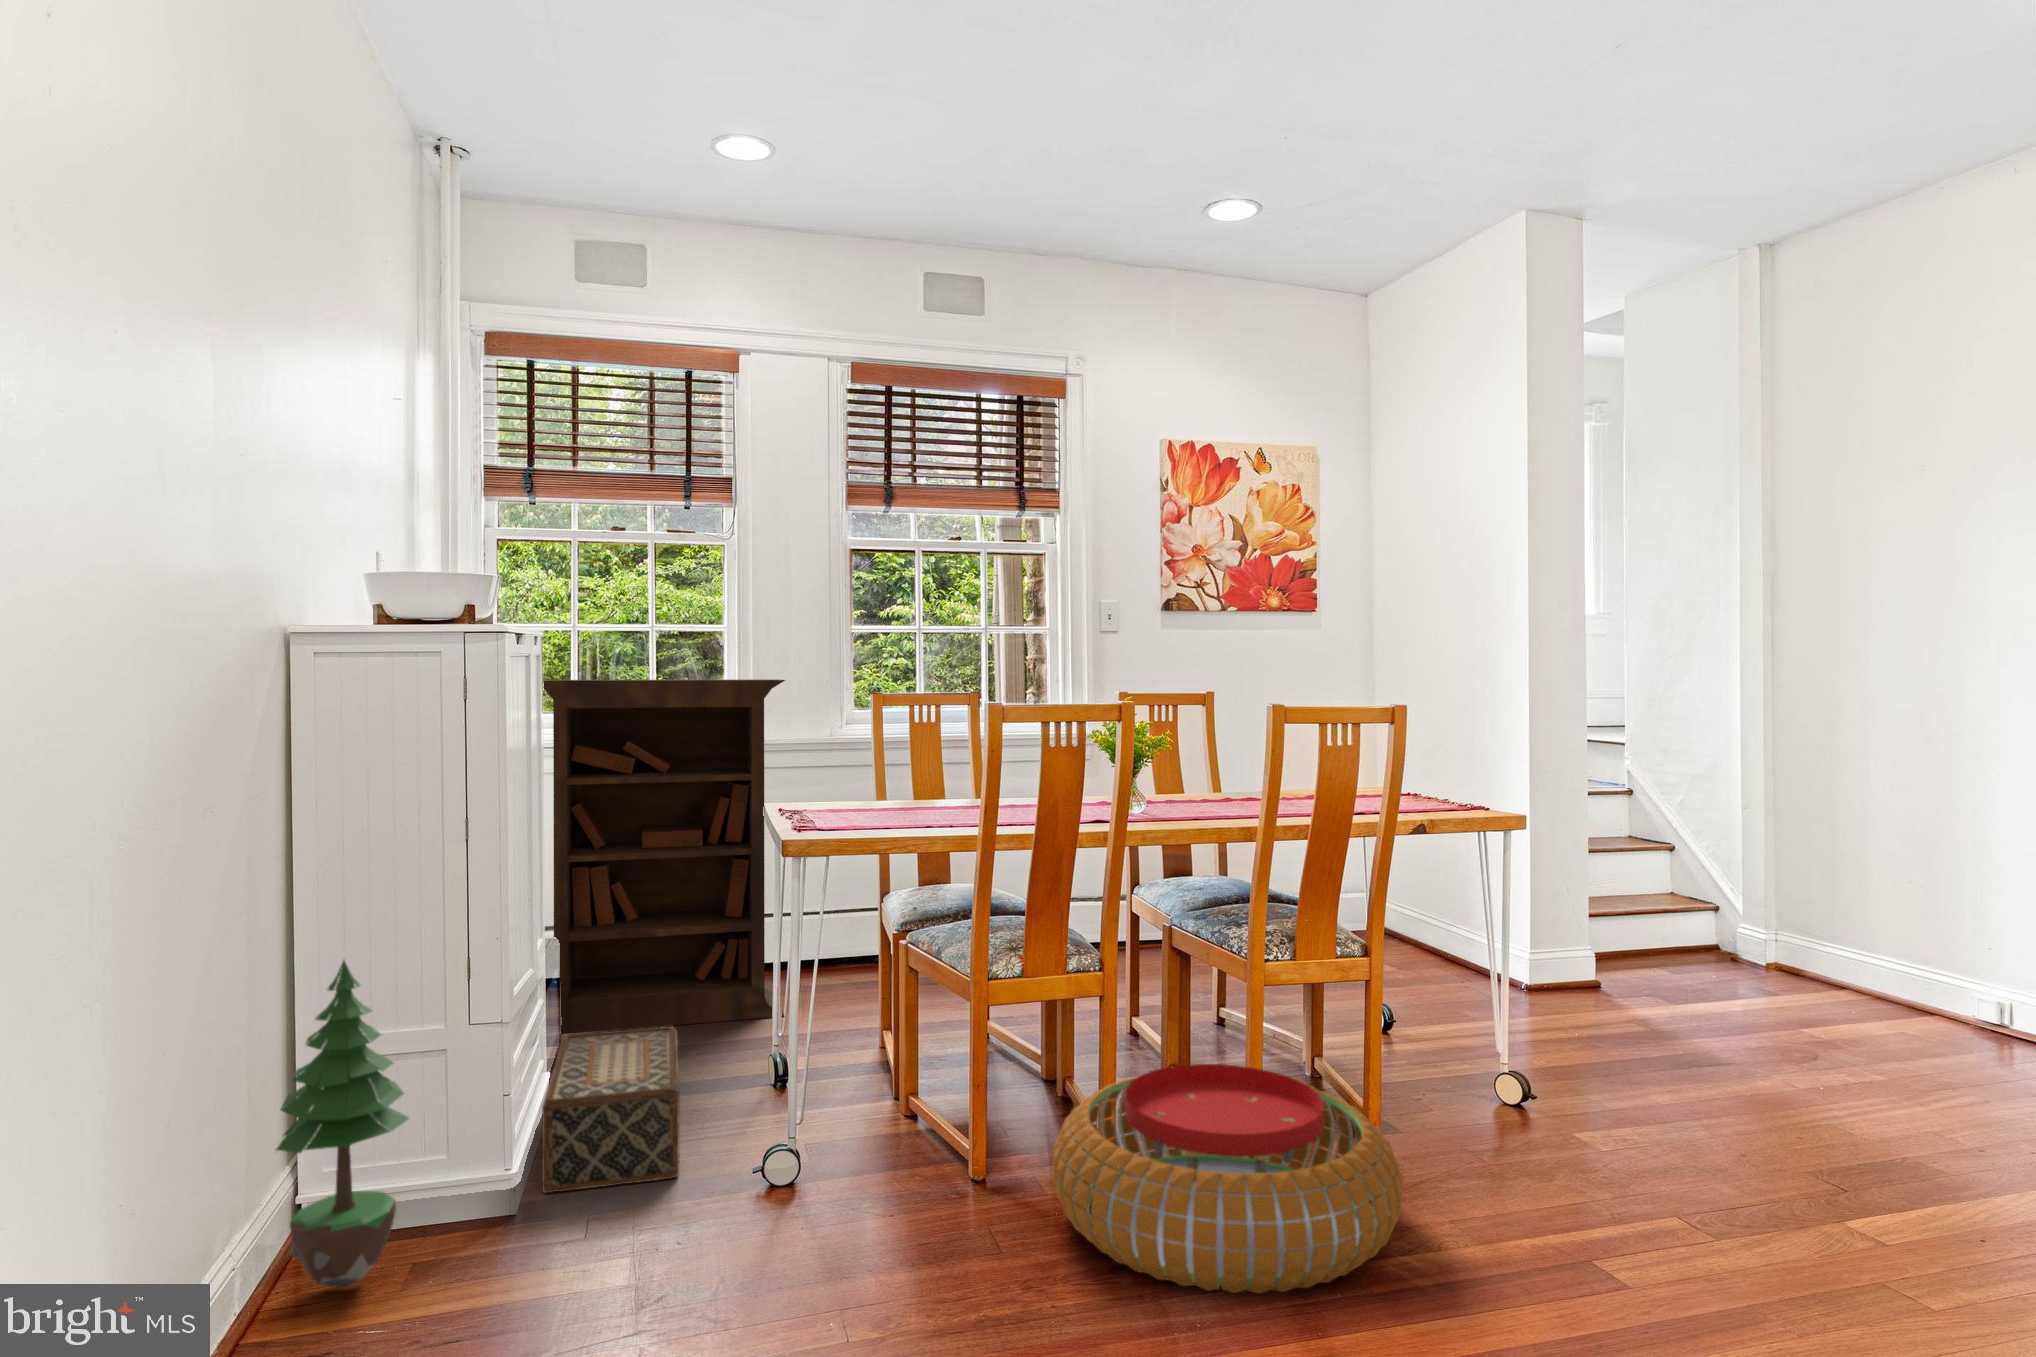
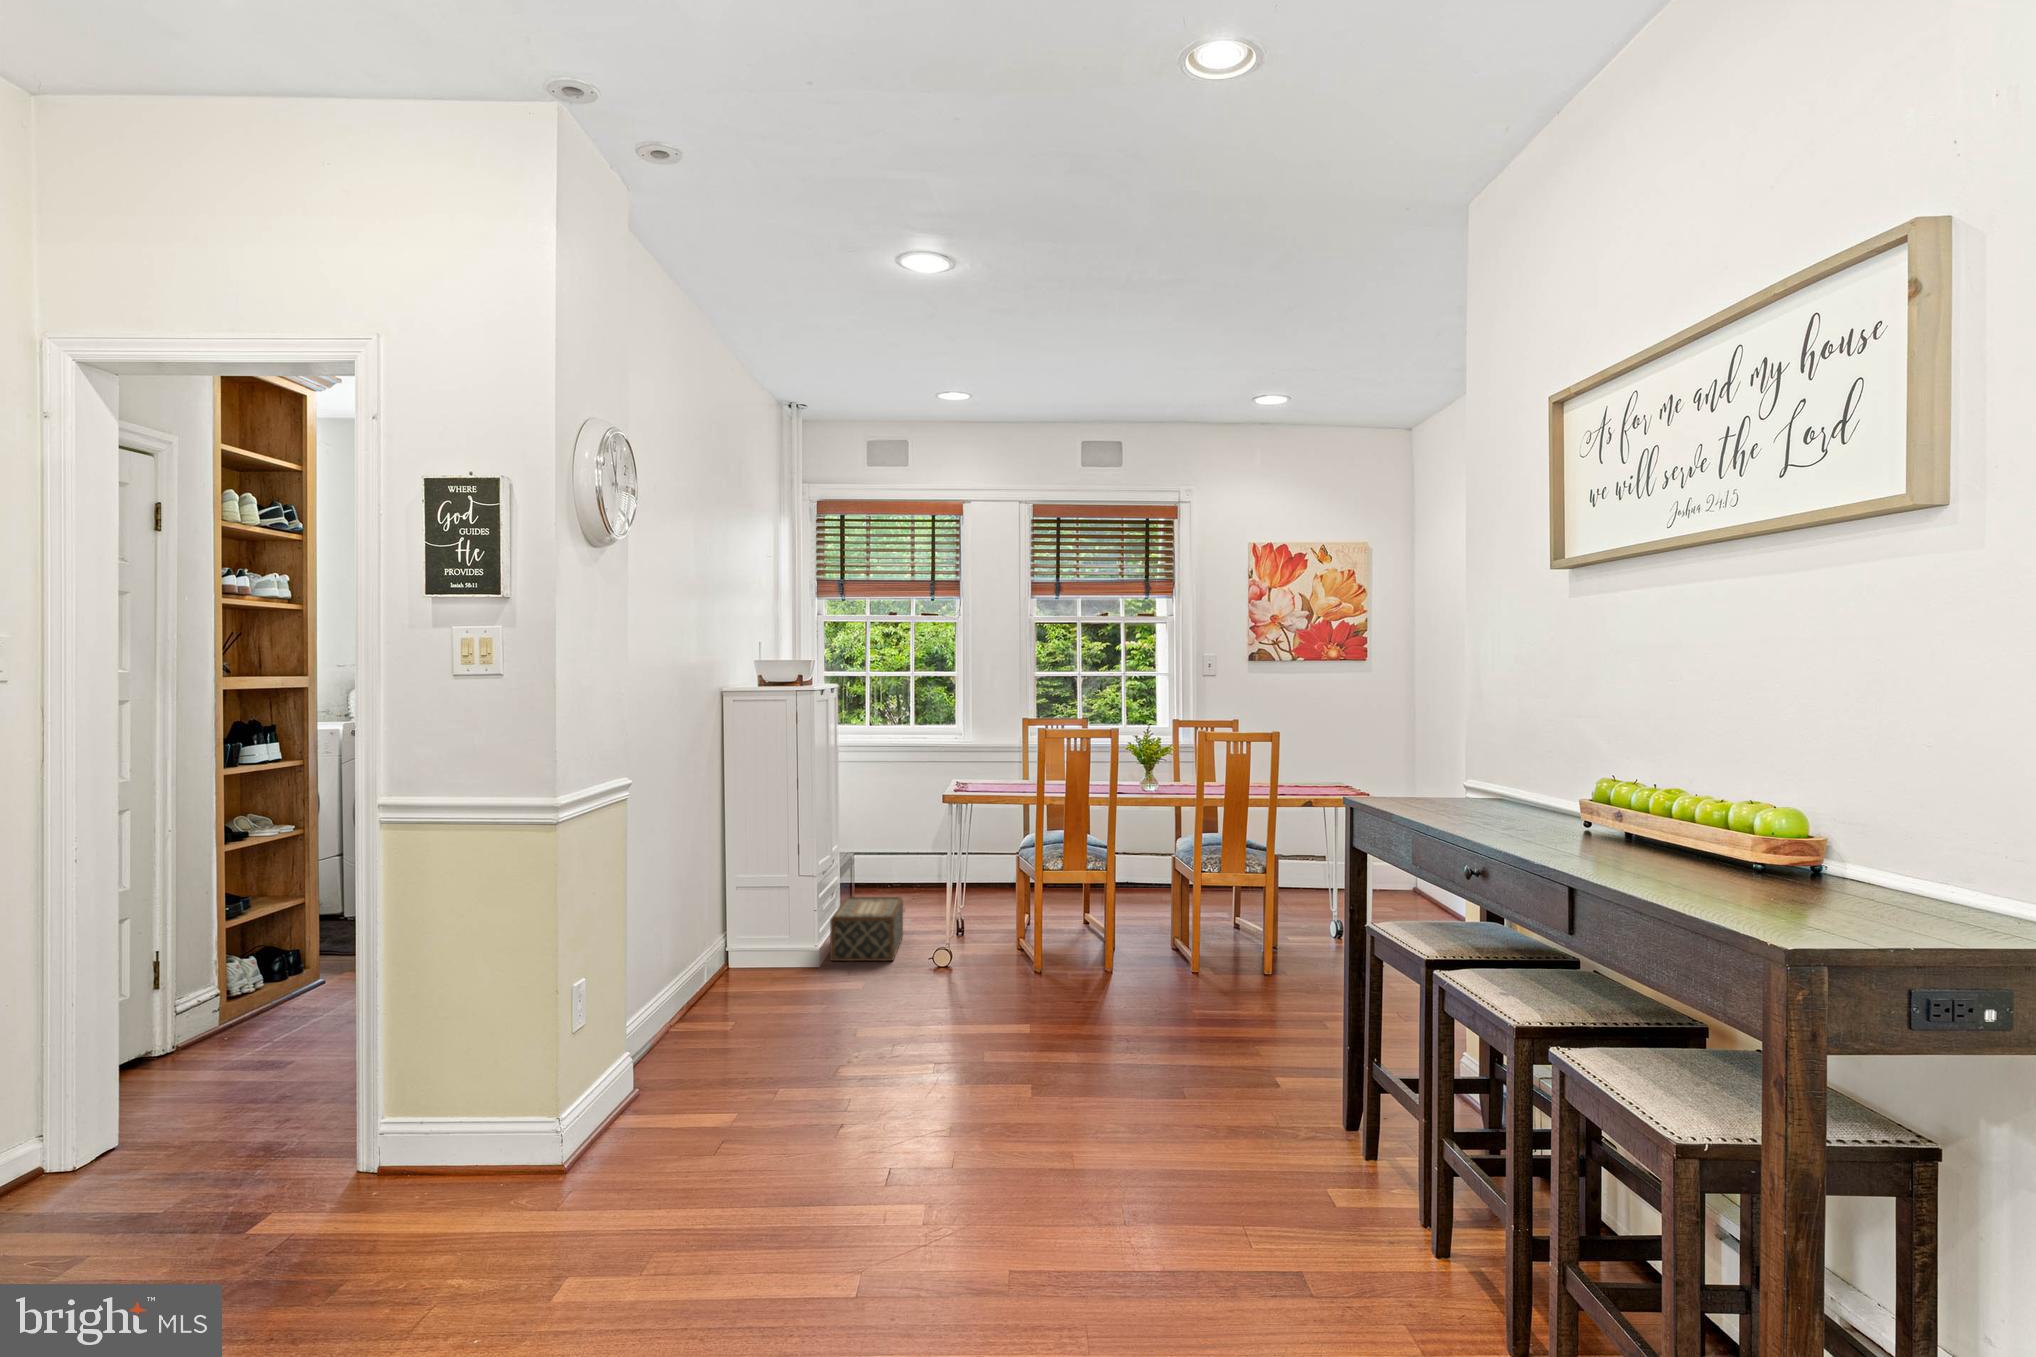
bookcase: present [544,679,785,1034] -> none [836,708,980,910]
potted tree: present [276,961,409,1289] -> none [720,836,772,979]
pouf: present [1052,1064,1403,1294] -> none [1059,919,1234,1011]

